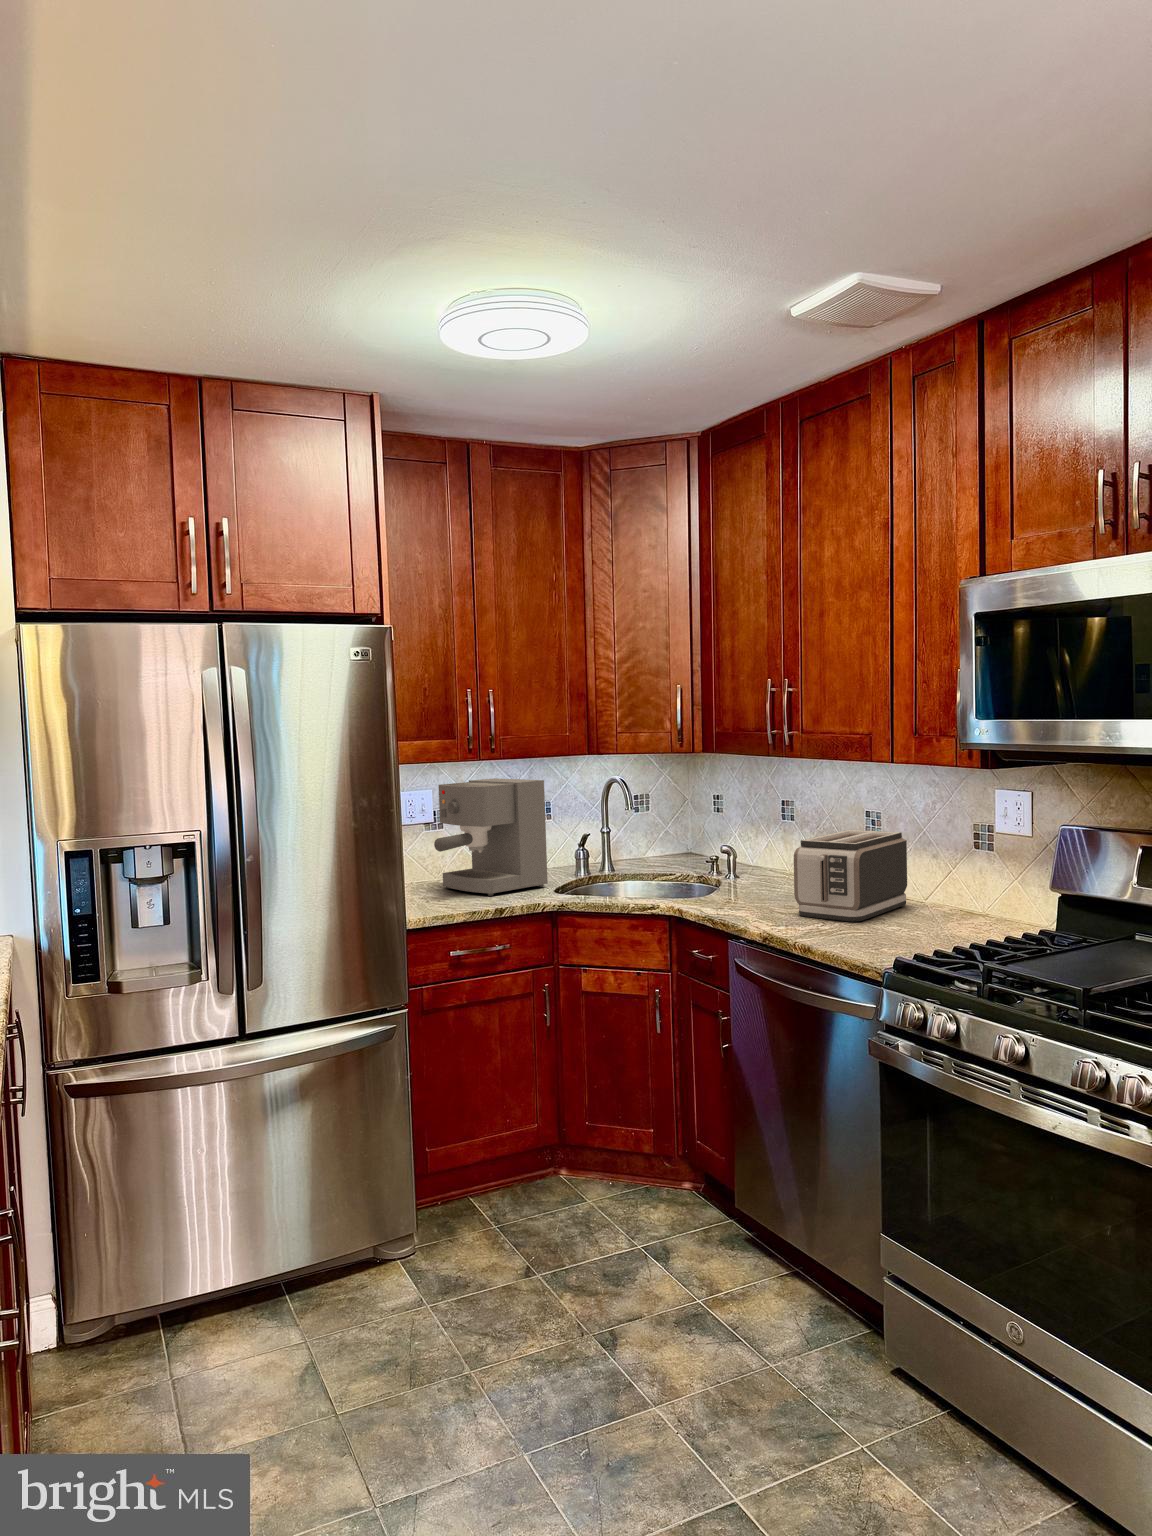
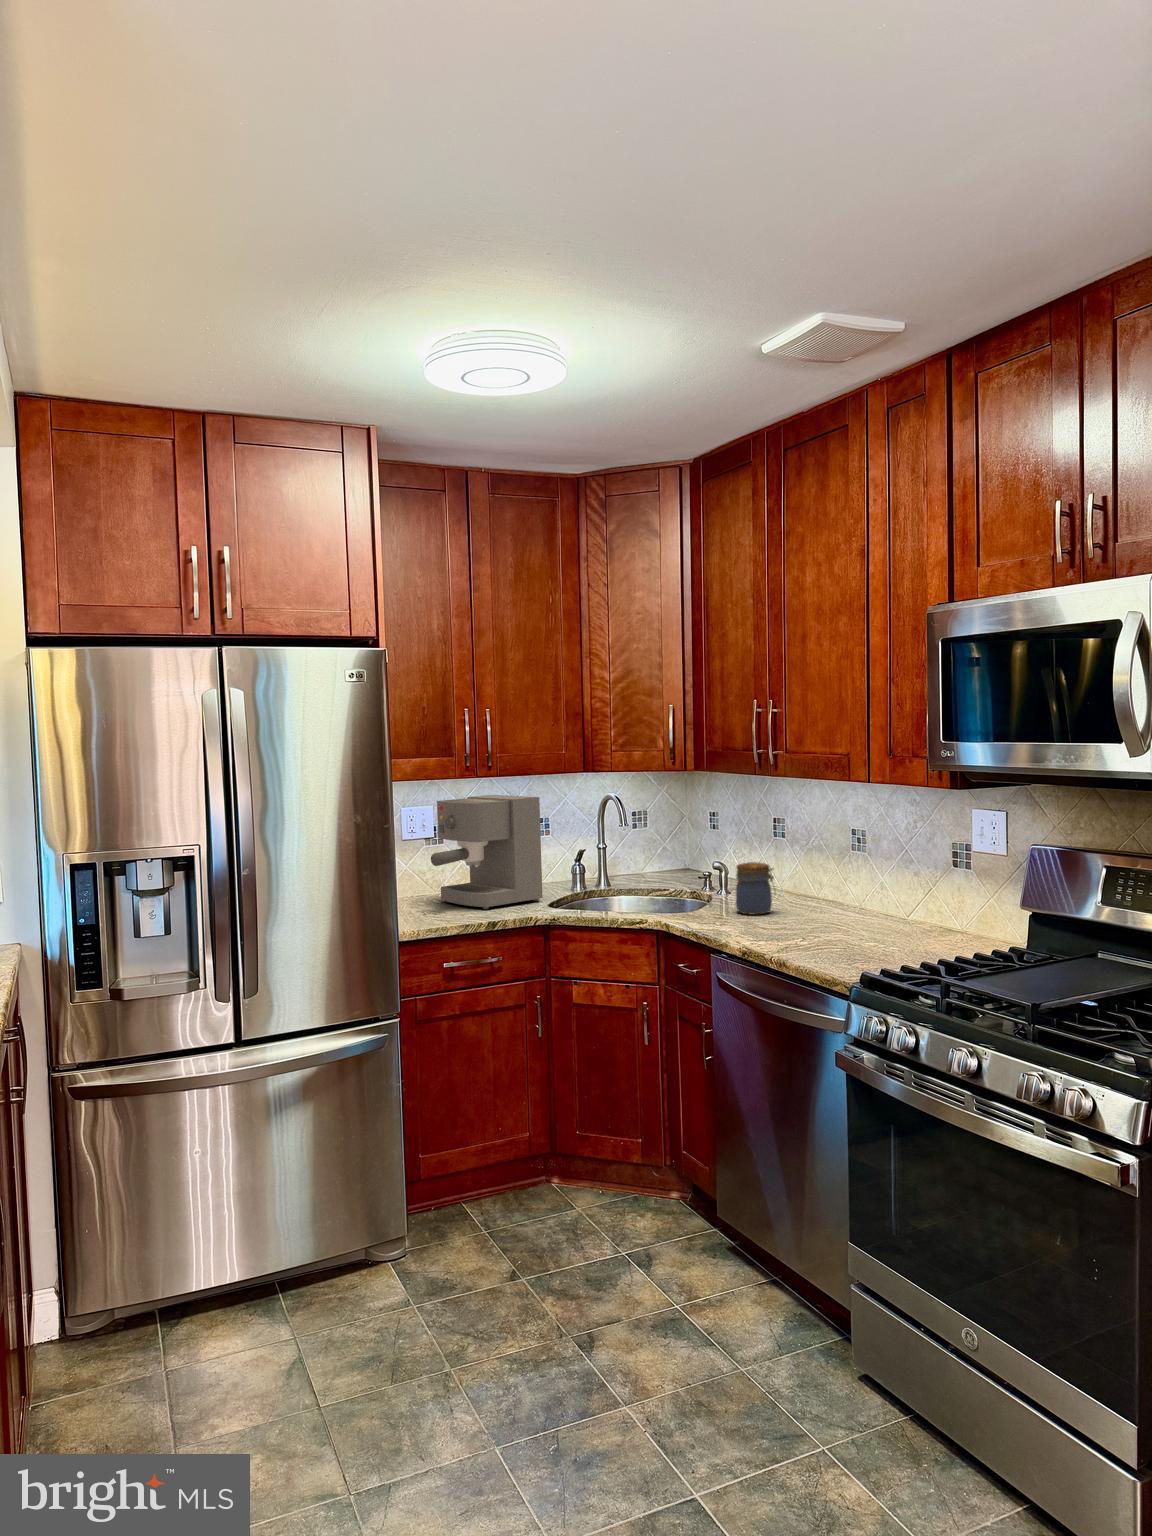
toaster: present [794,830,907,922] -> none [776,847,889,937]
jar: none [748,846,789,899] -> present [736,862,774,914]

